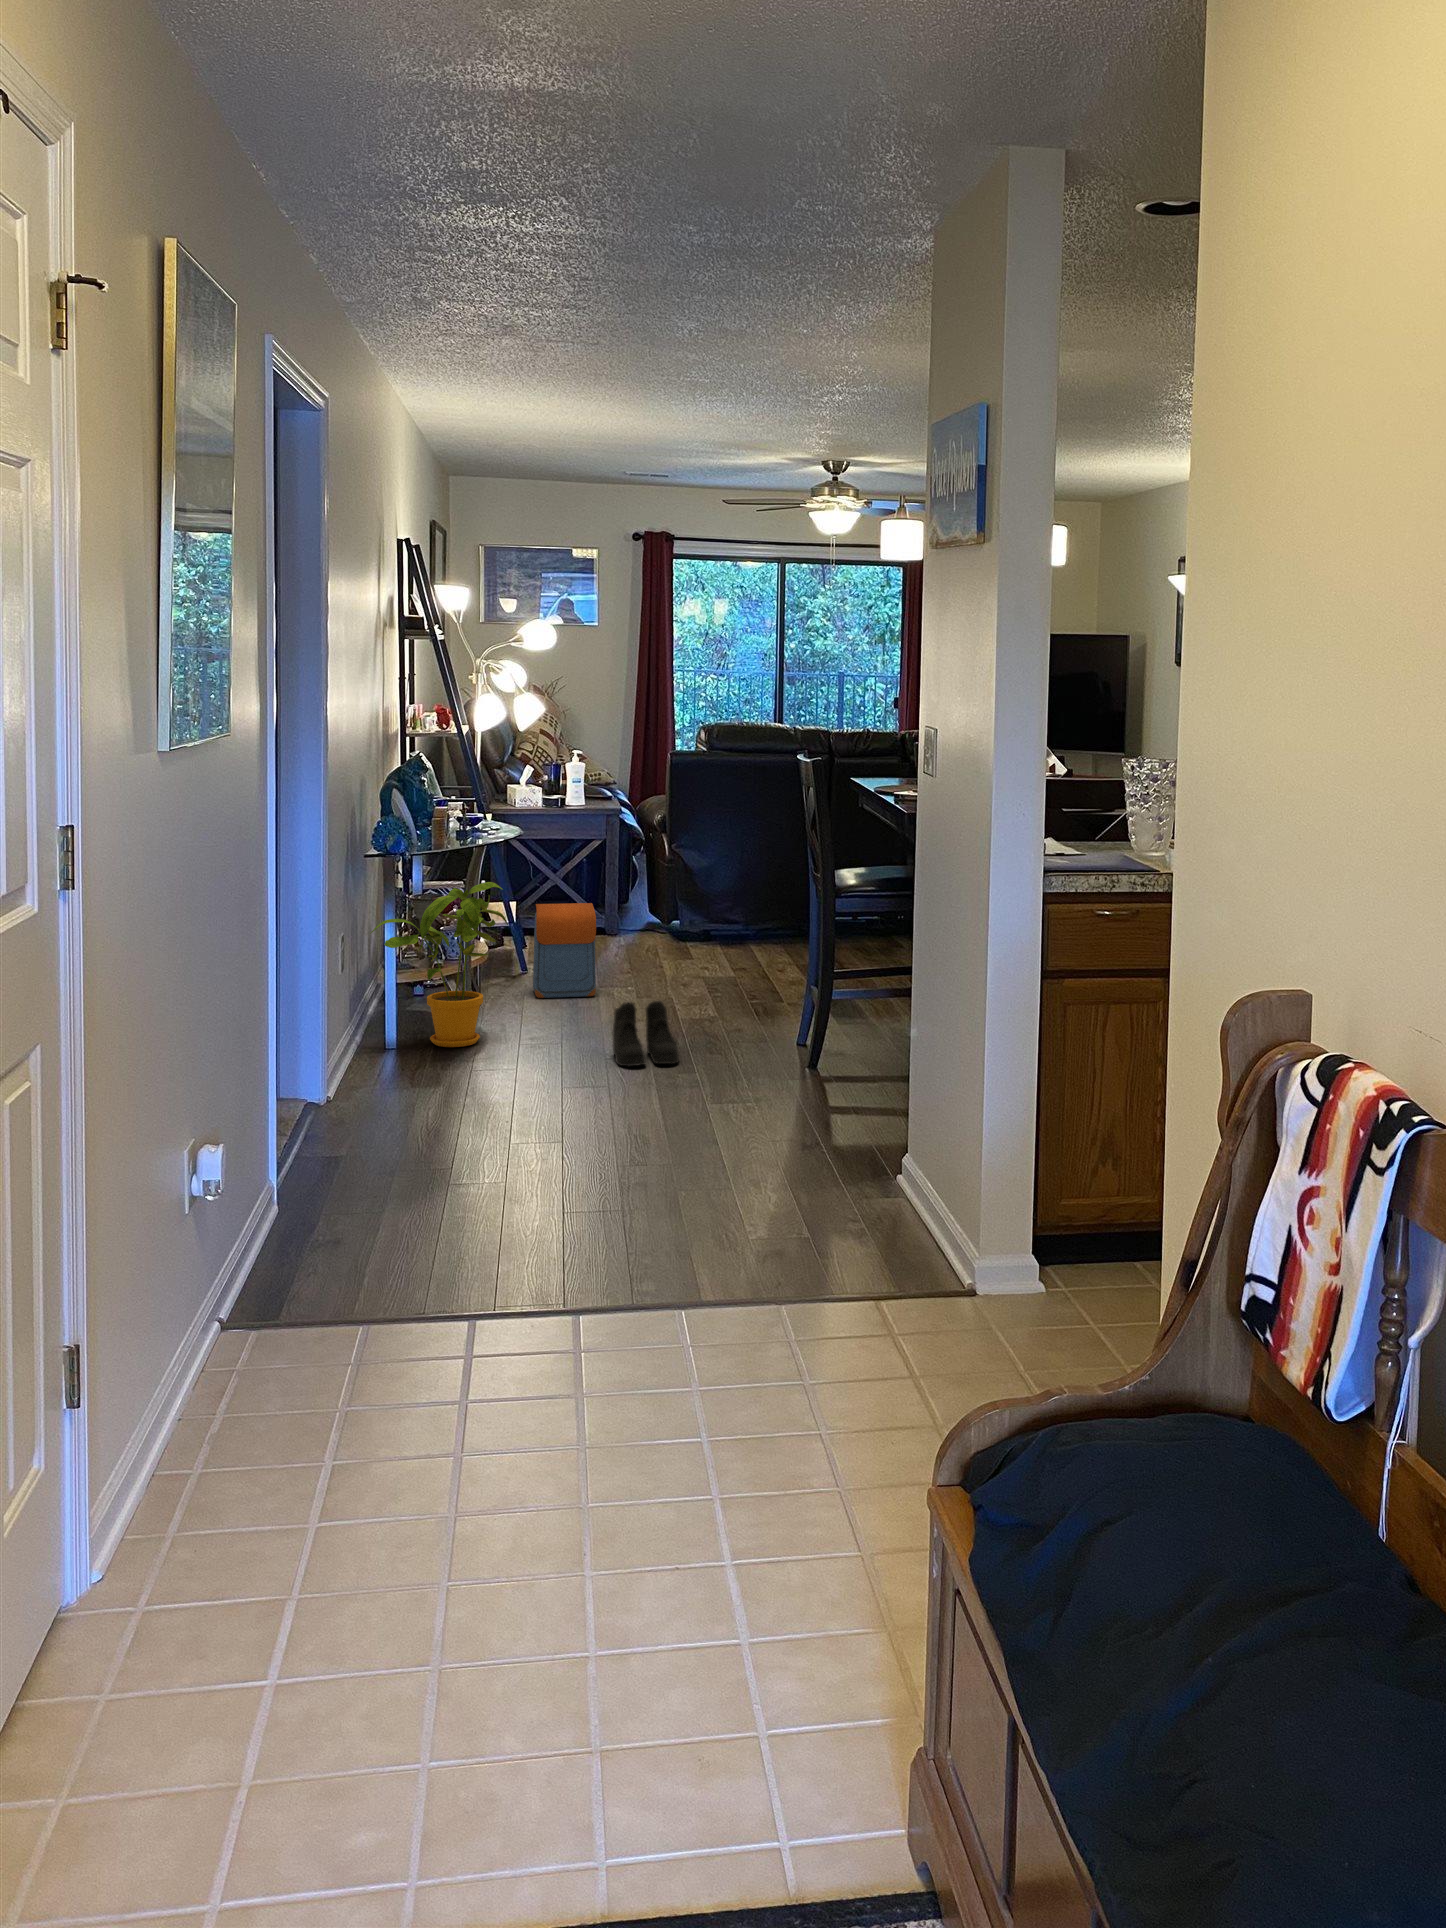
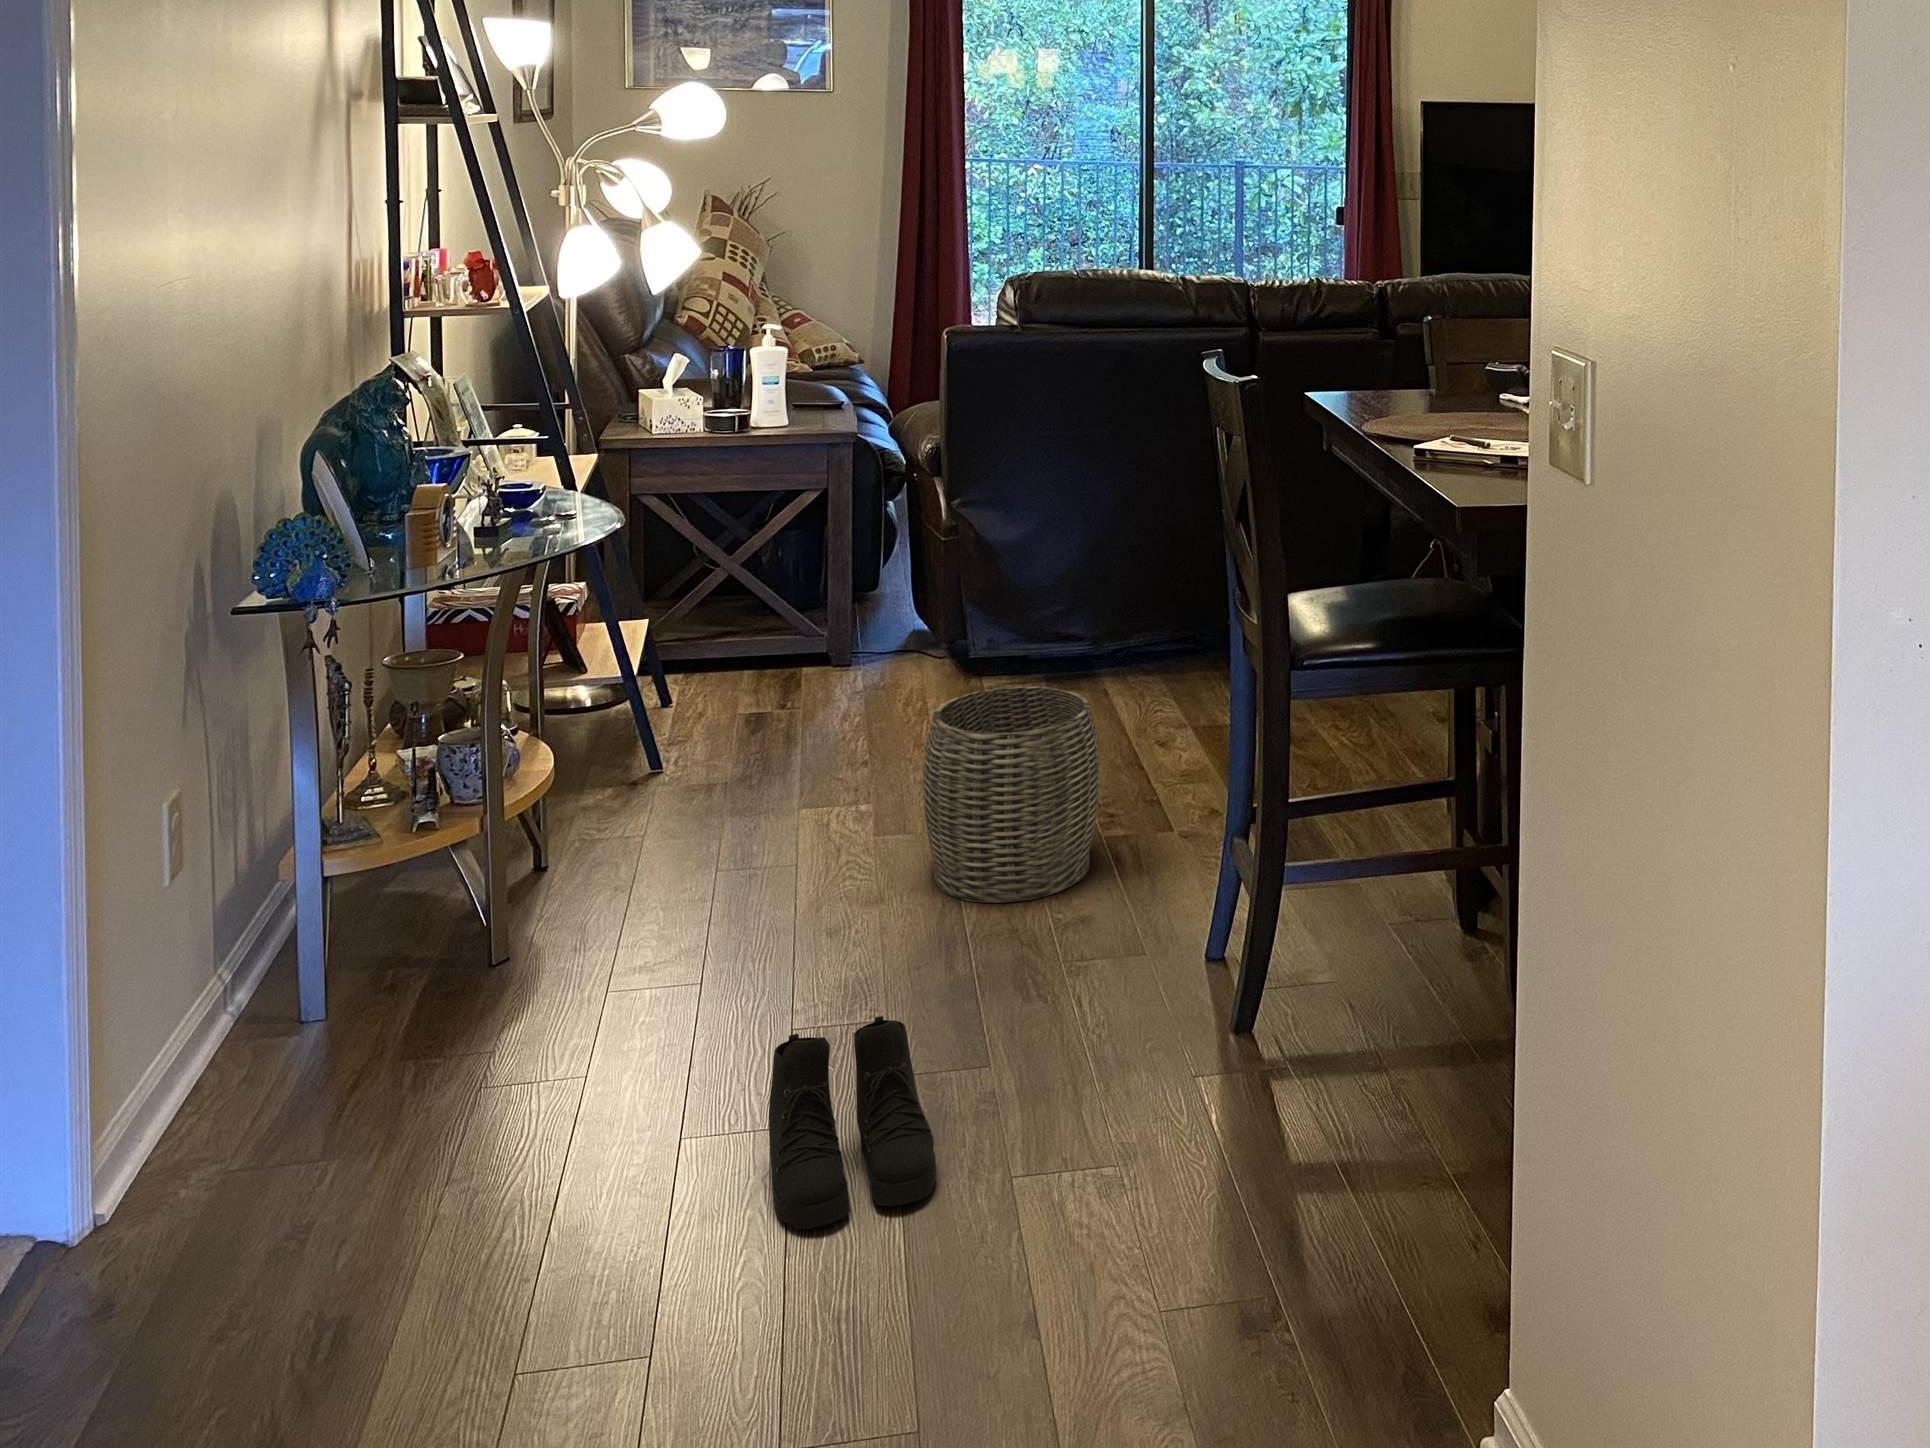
house plant: present [370,882,508,1047] -> none [107,765,515,1172]
backpack: present [533,903,596,998] -> none [632,684,774,906]
woven basket: none [665,912,747,1005] -> present [924,686,1099,903]

